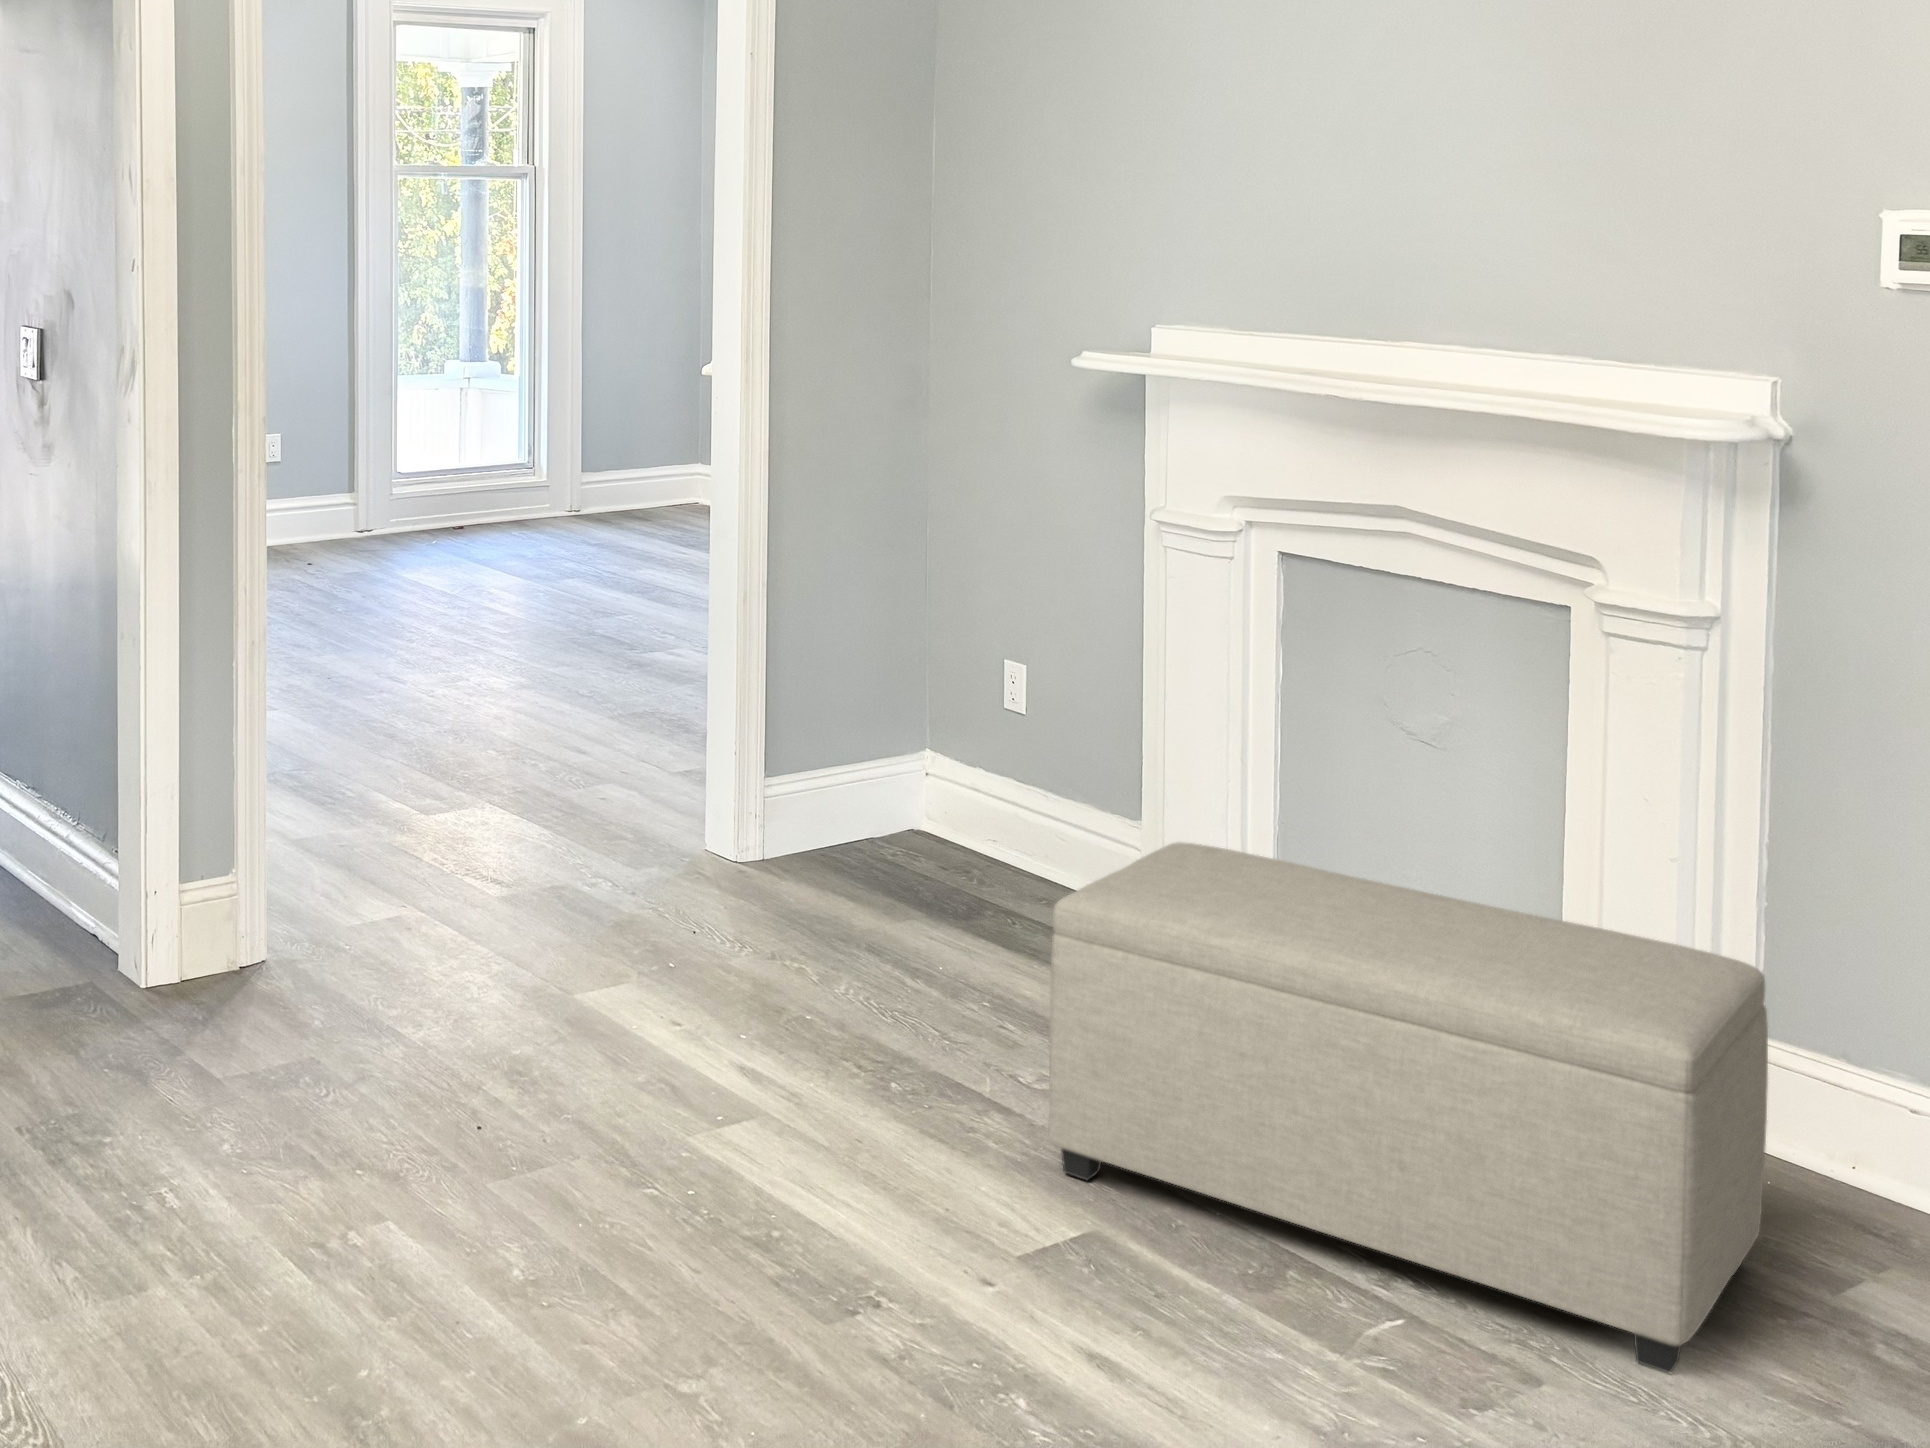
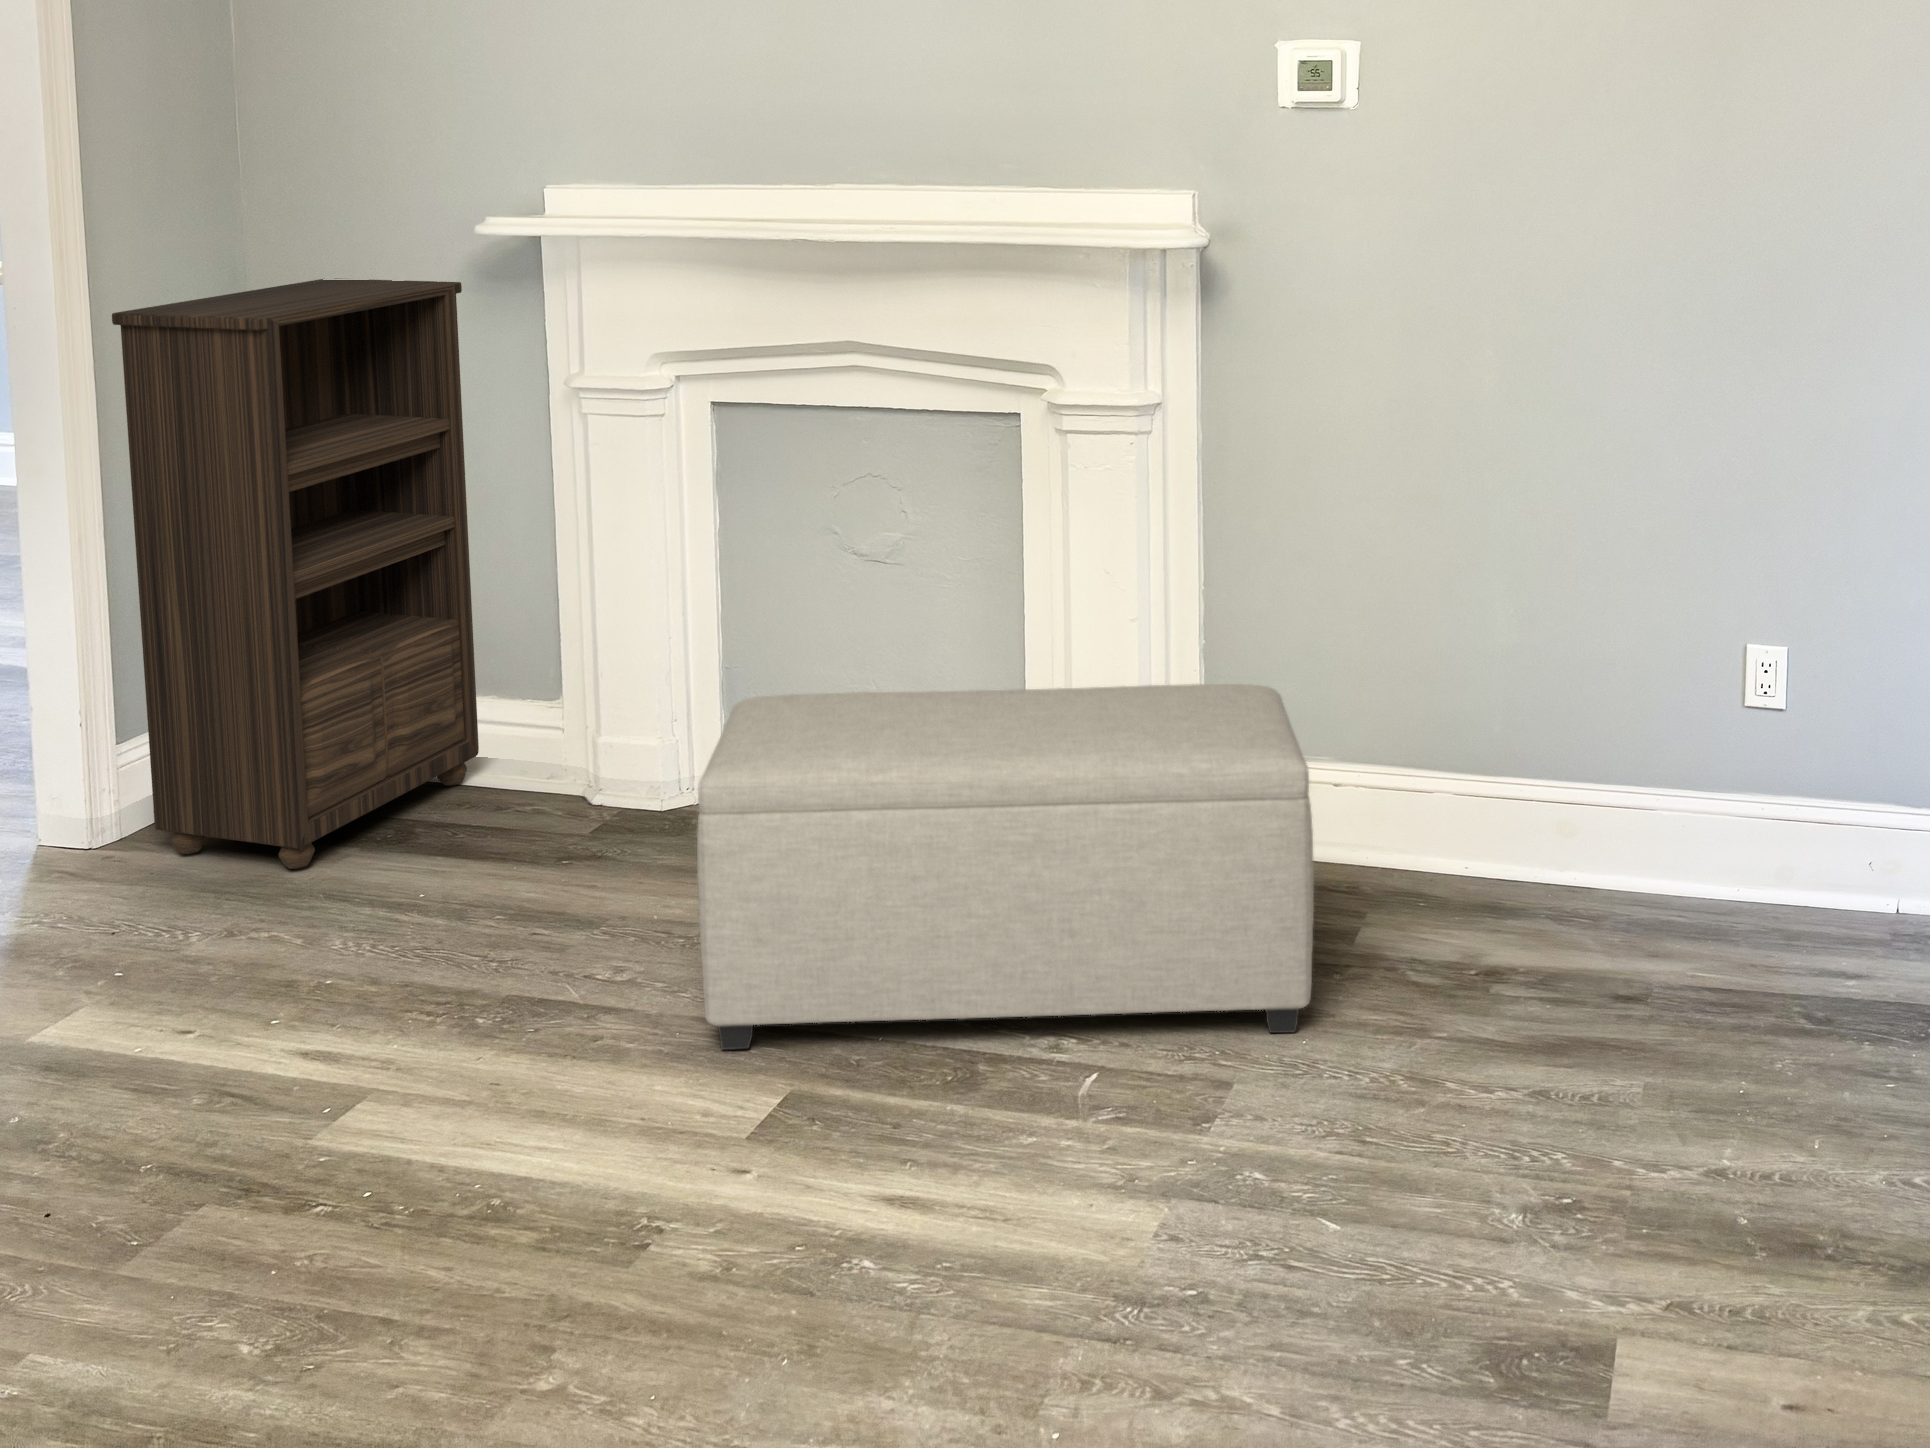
bookshelf: none [772,397,1082,915] -> present [112,279,479,869]

